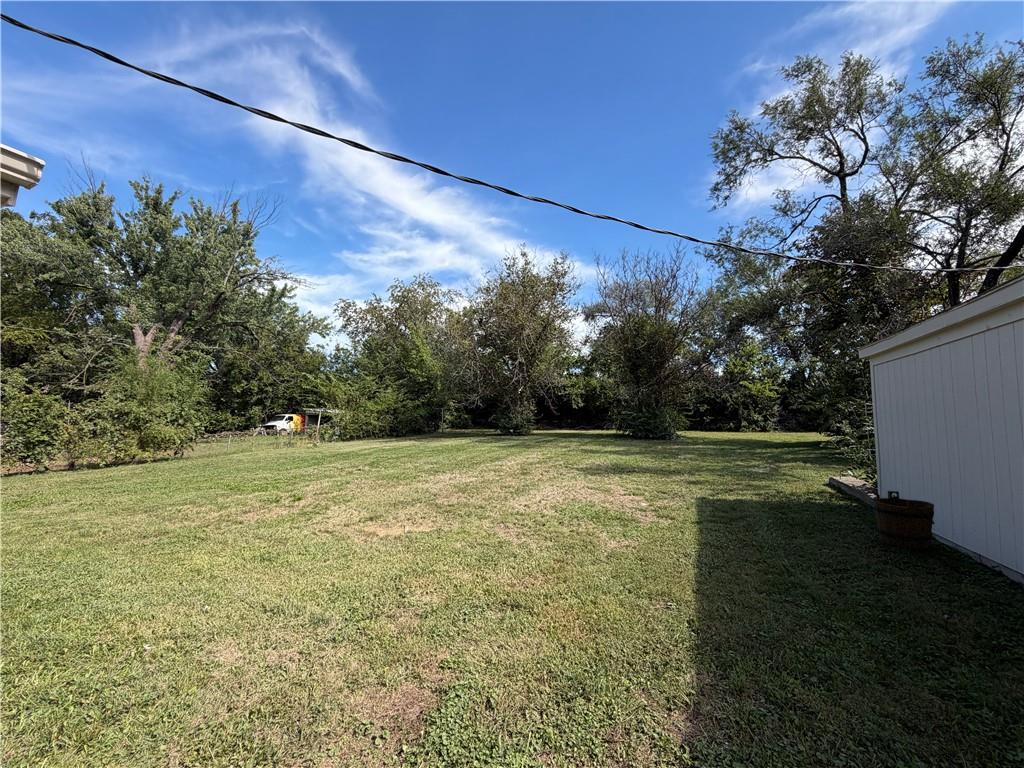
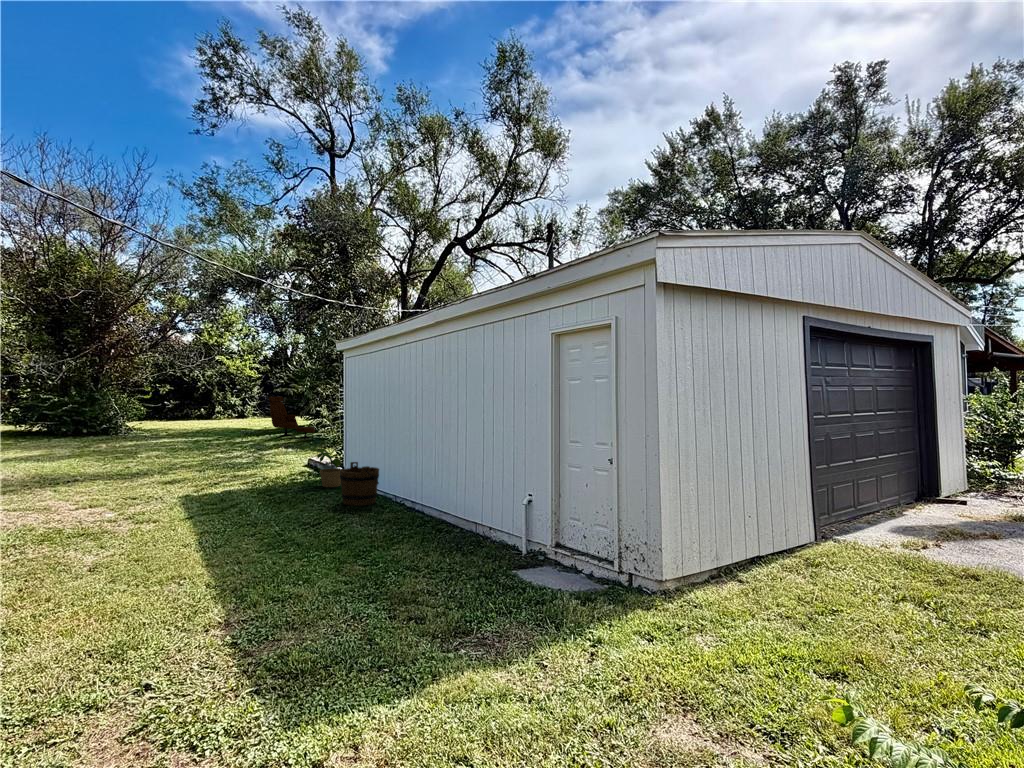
lounge chair: none [786,413,835,455] -> present [269,396,315,439]
potted plant: none [814,465,876,514] -> present [296,446,341,487]

